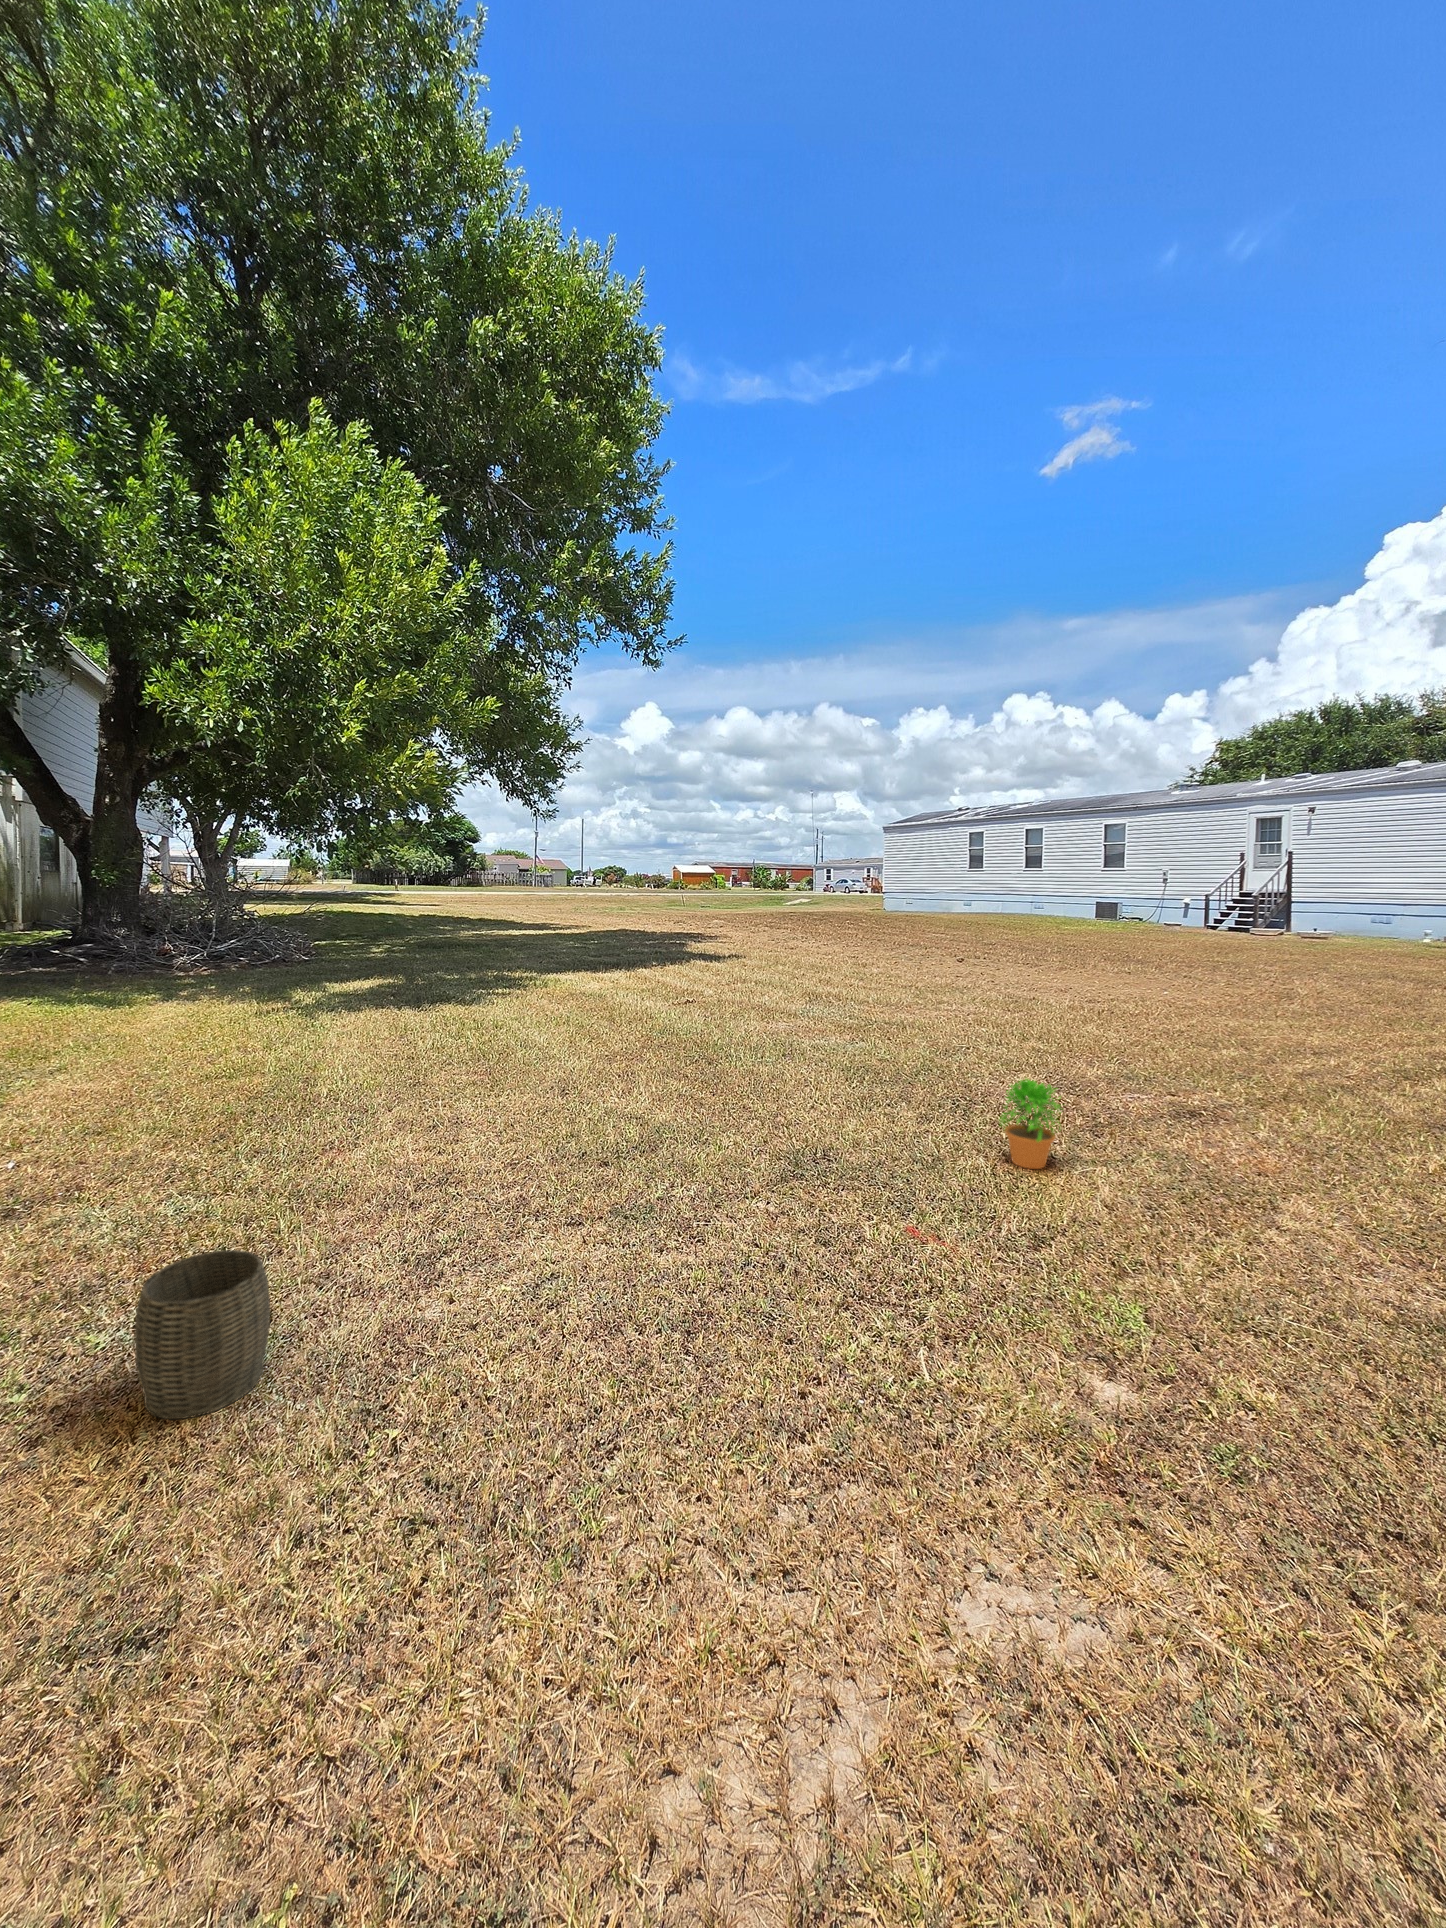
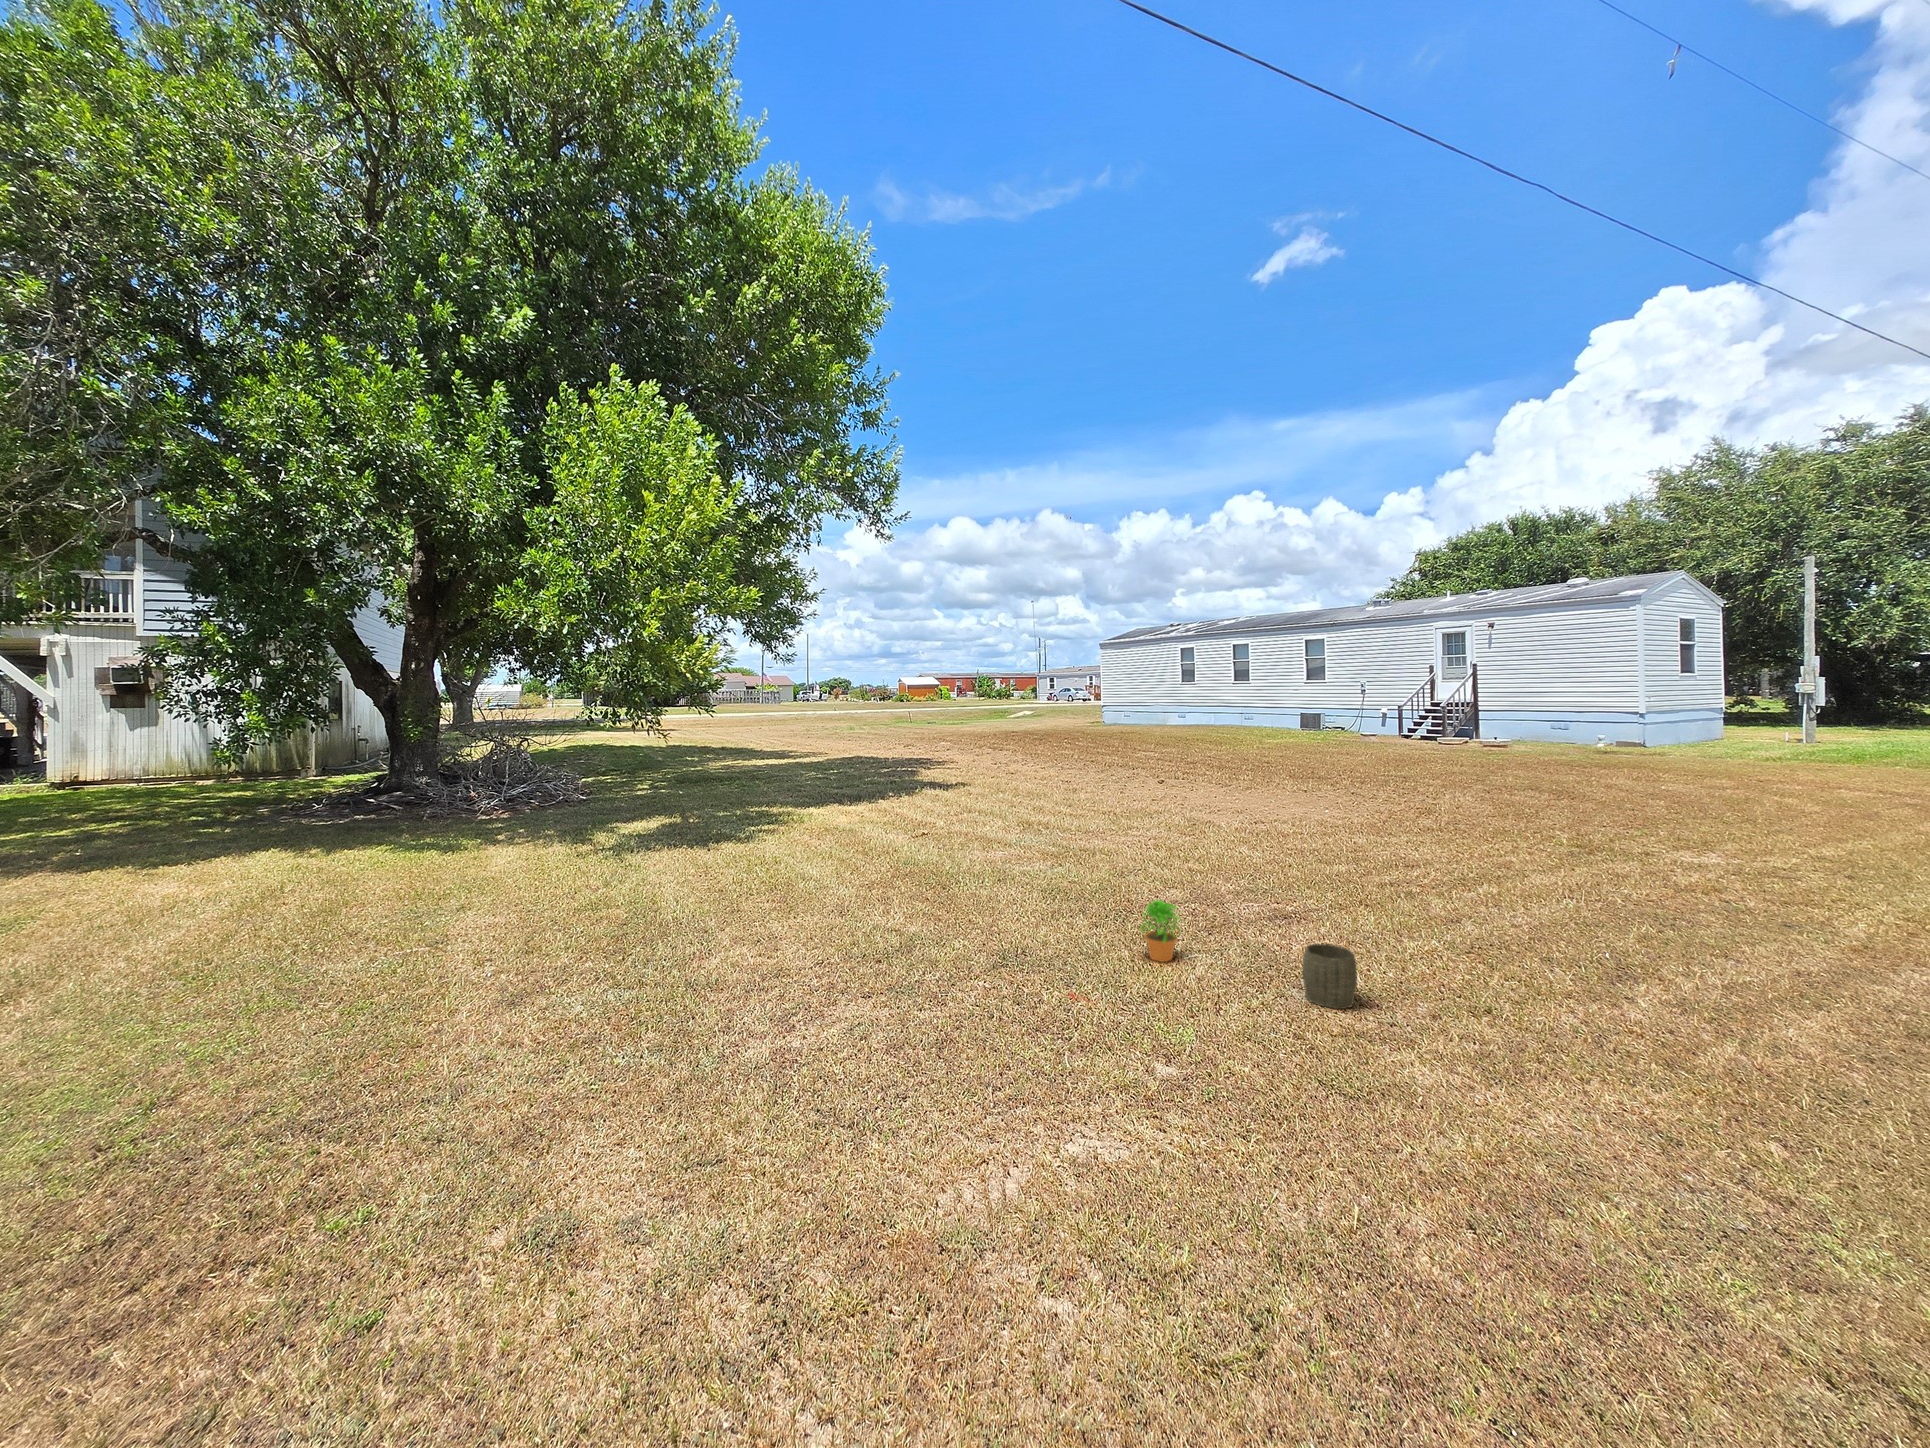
woven basket: present [134,1250,270,1419] -> present [1302,944,1357,1009]

